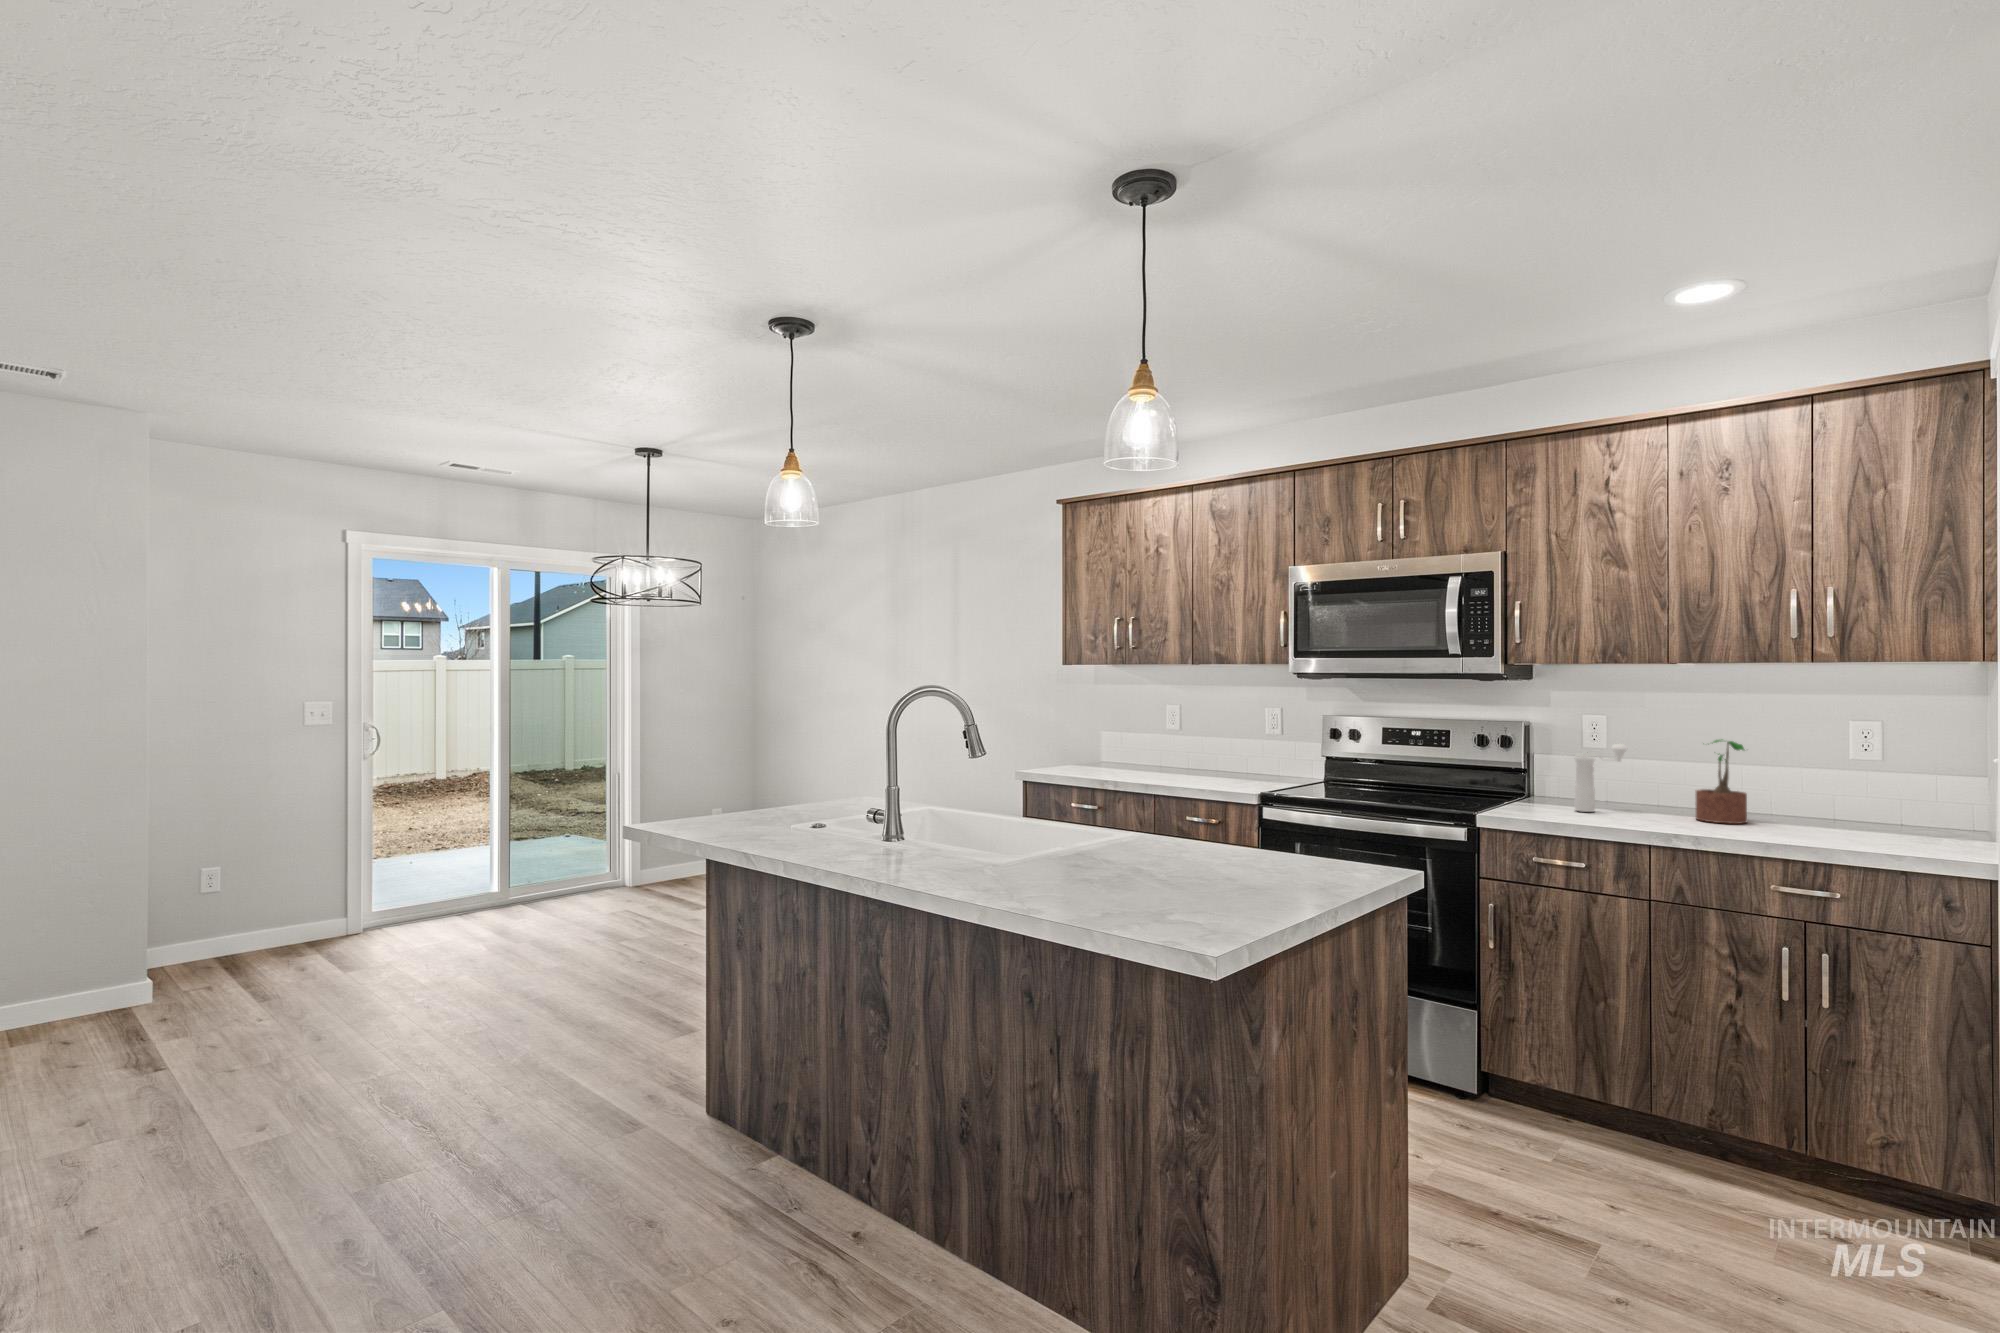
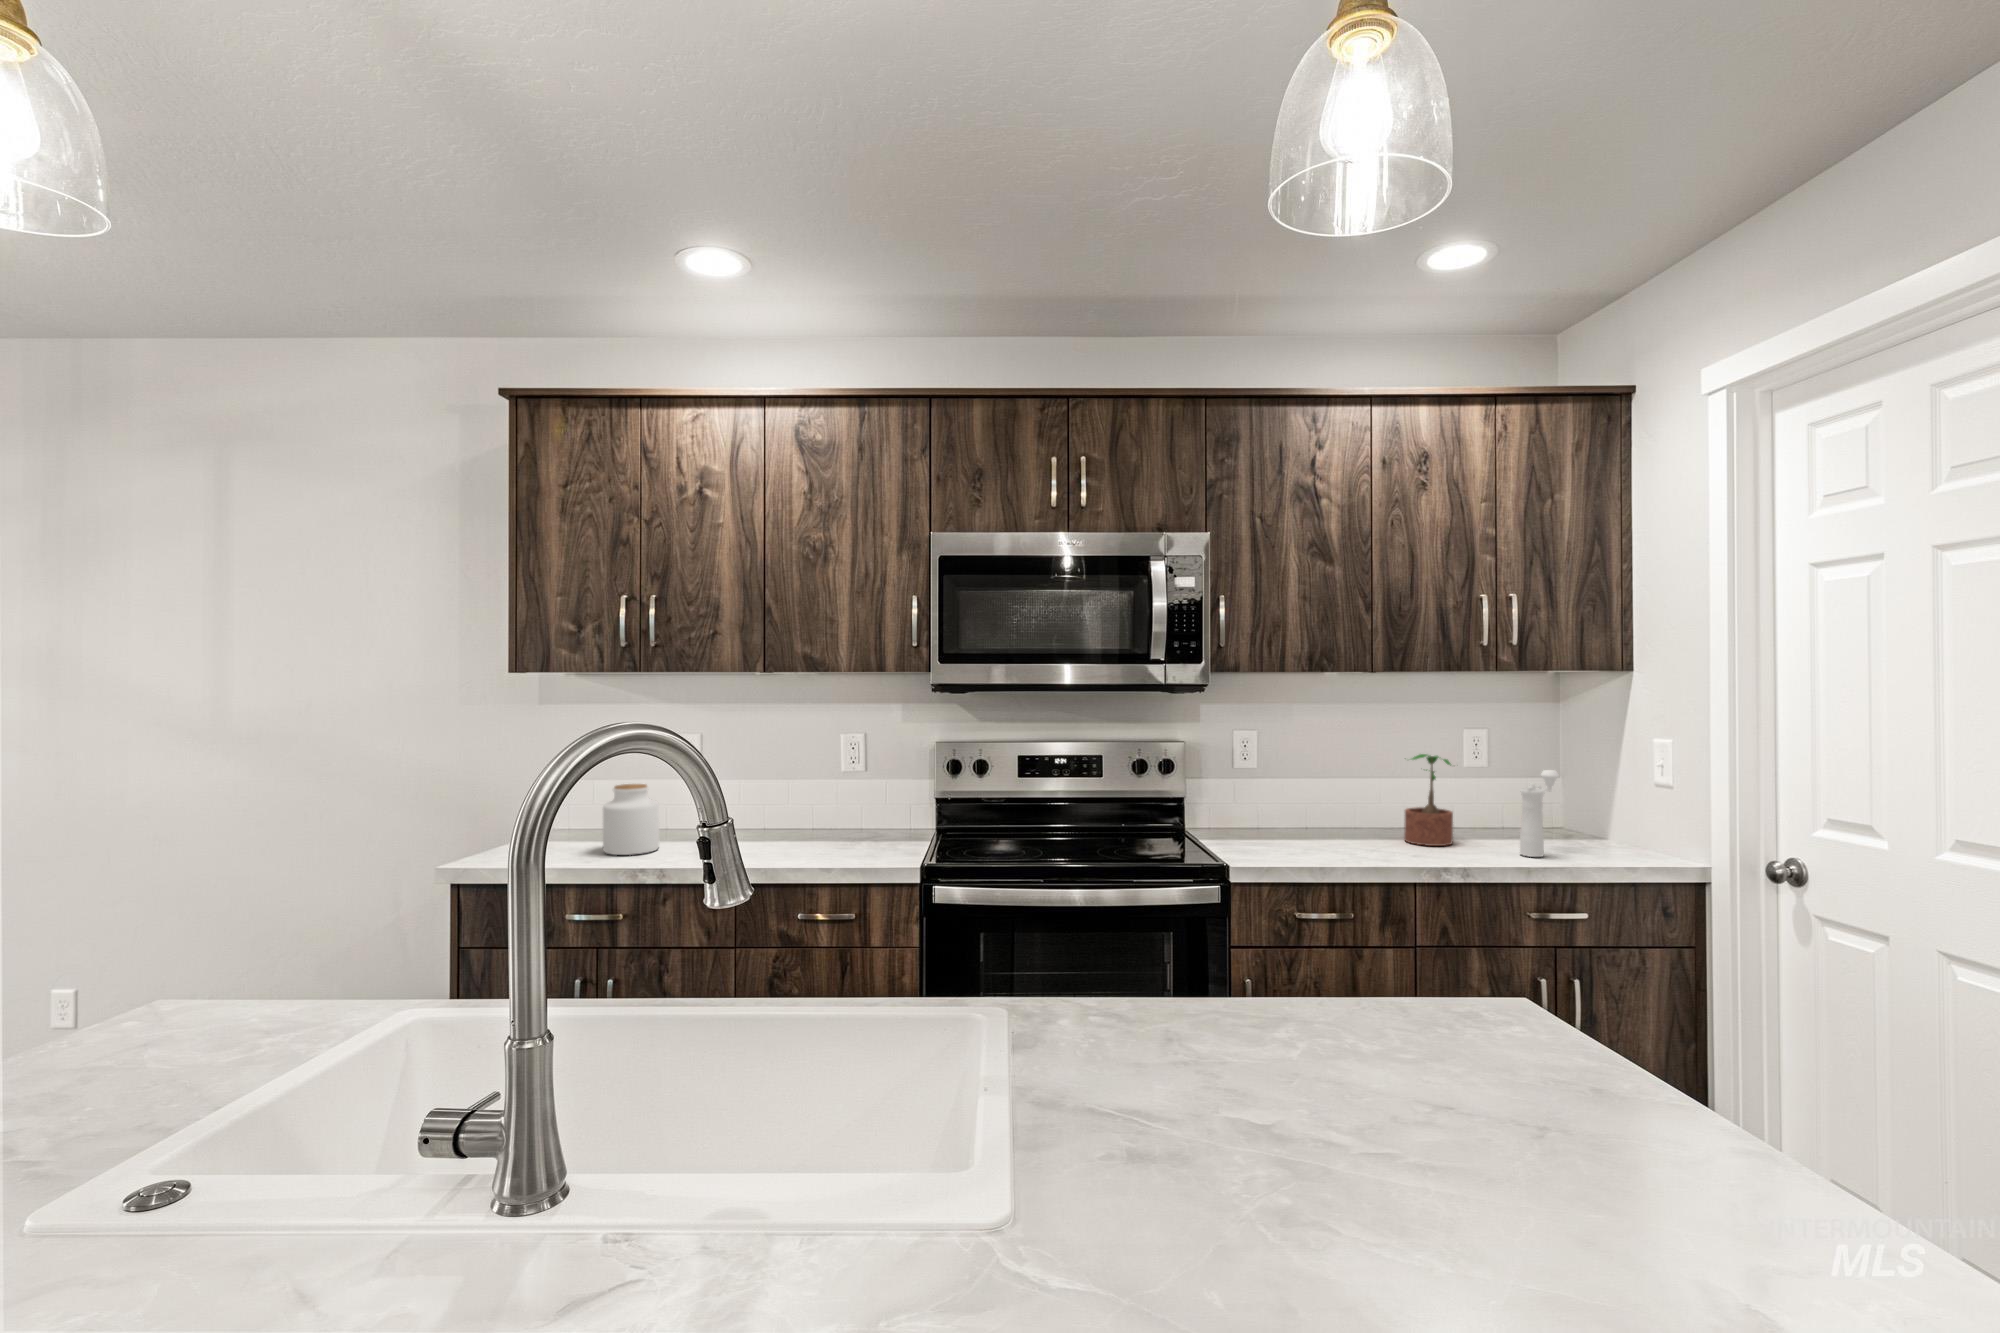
jar: none [1087,735,1120,776] -> present [603,784,659,855]
pepper mill: present [1575,744,1627,812] -> present [1520,770,1559,857]

